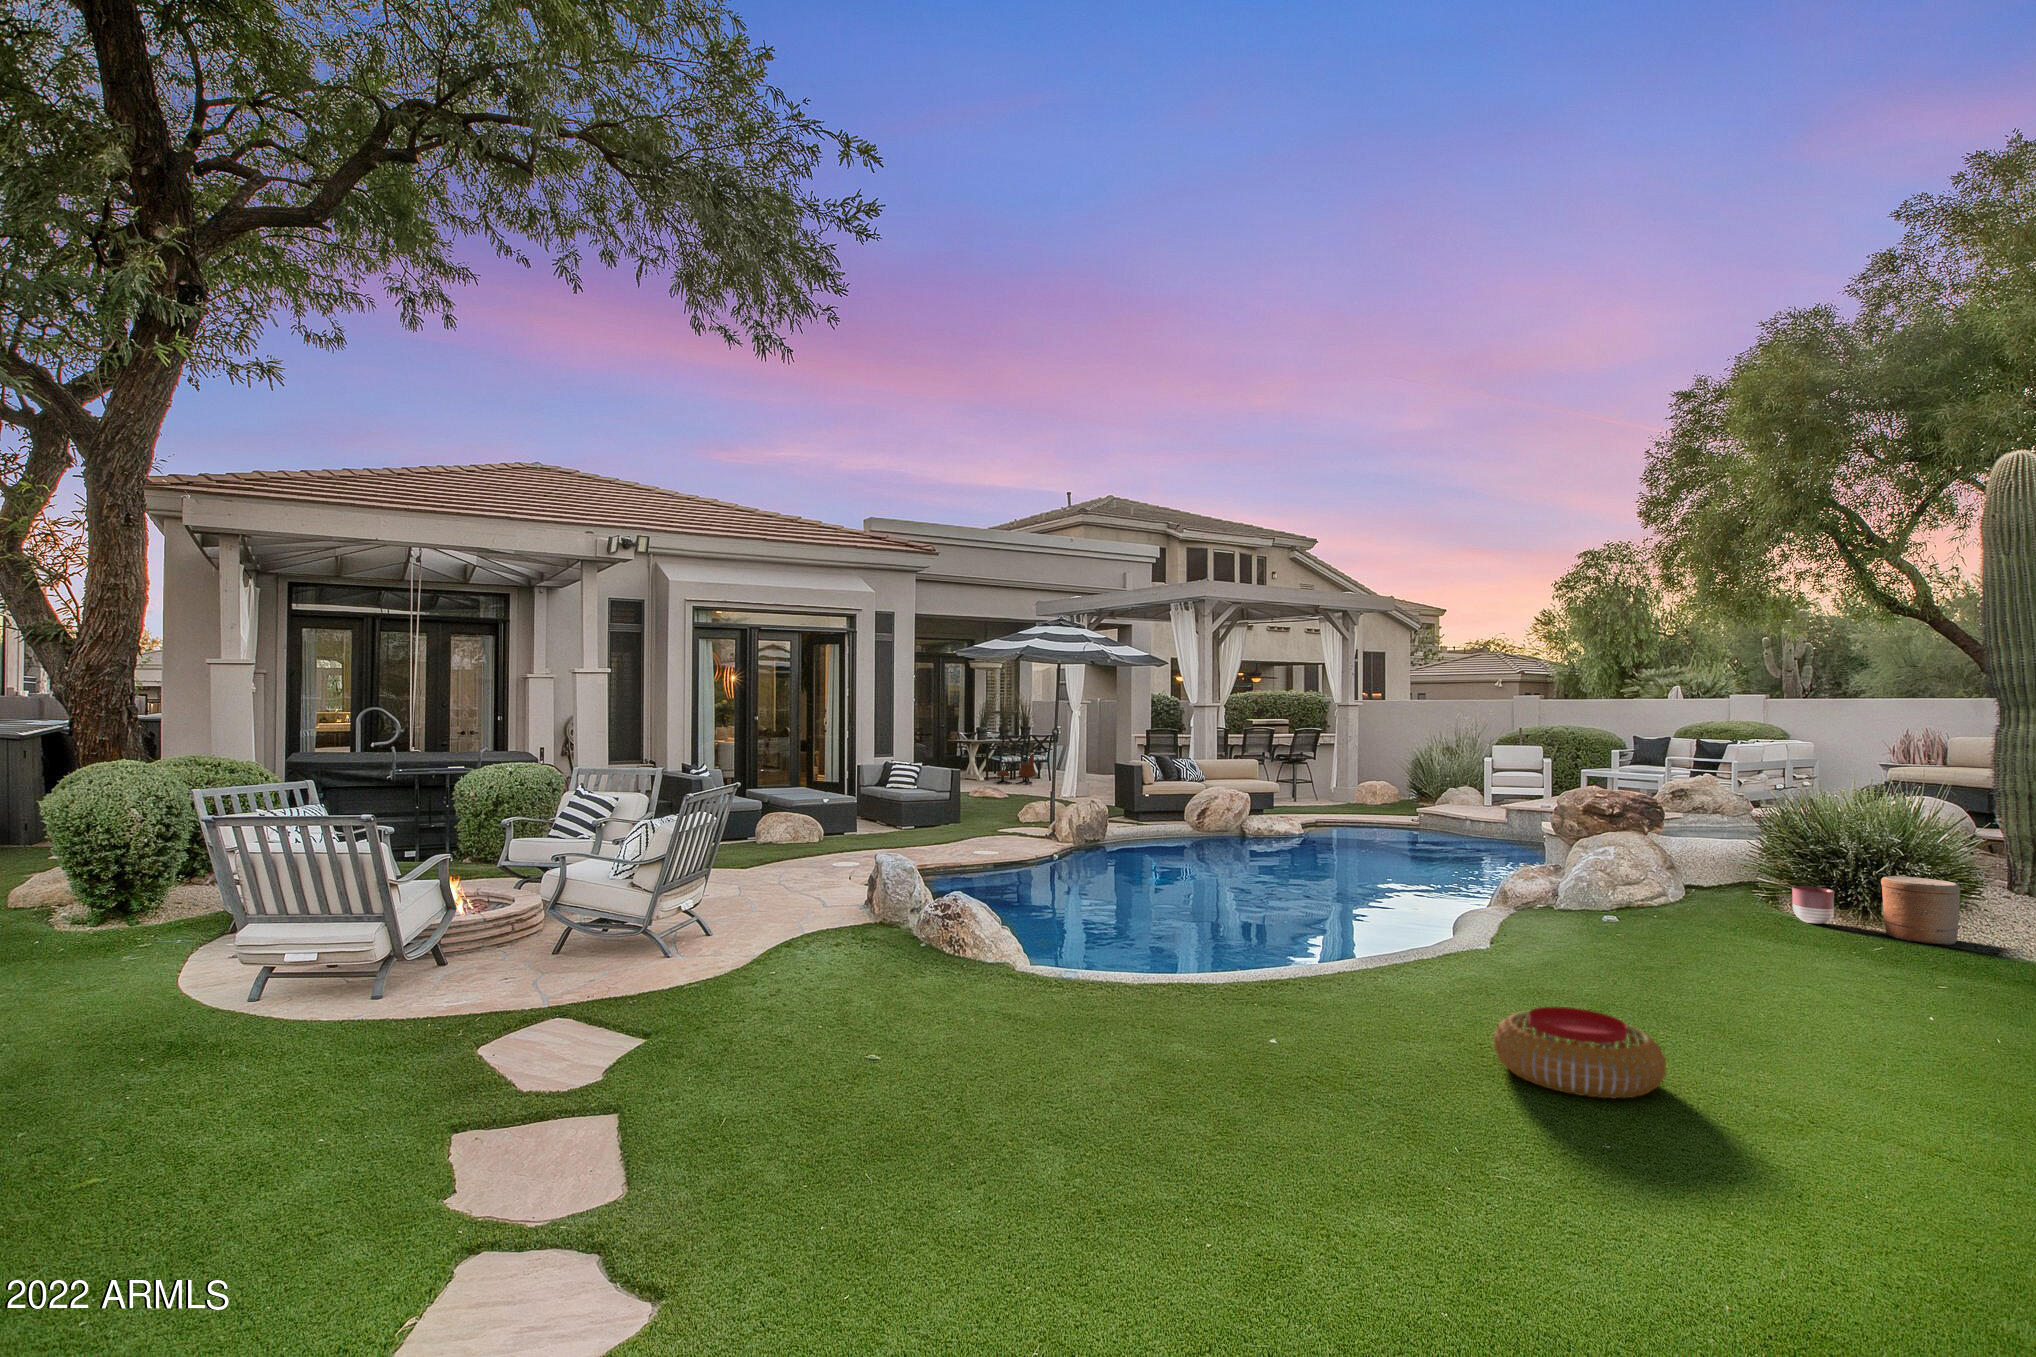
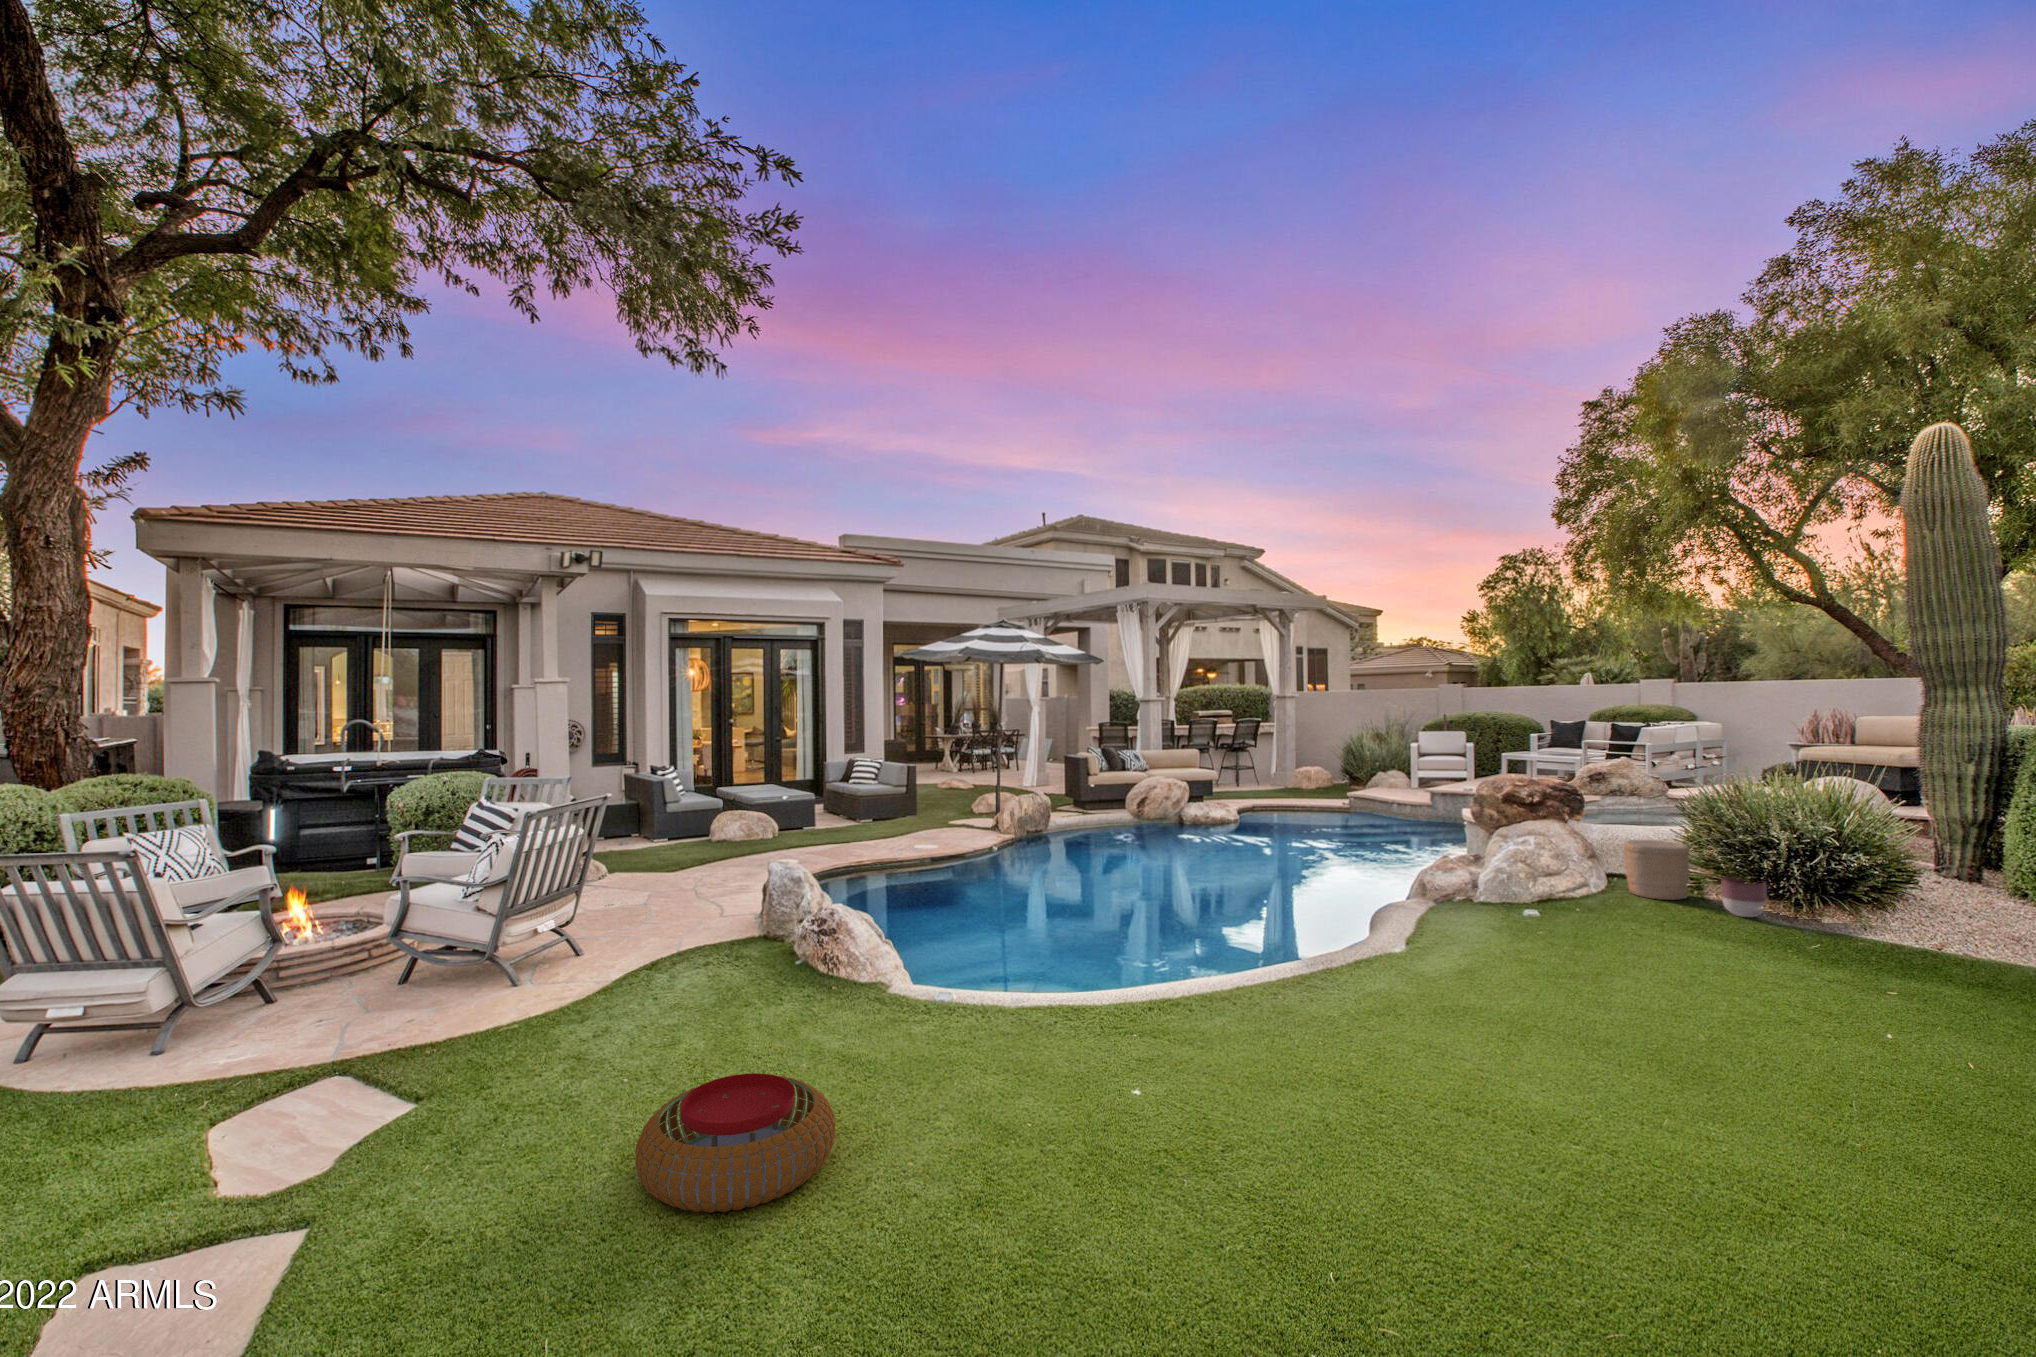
lounge chair: present [994,754,1034,784] -> none [965,739,1005,774]
woven basket: present [1881,876,1961,945] -> present [1624,840,1690,900]
pouf: present [1494,1007,1666,1098] -> present [635,1073,836,1213]

